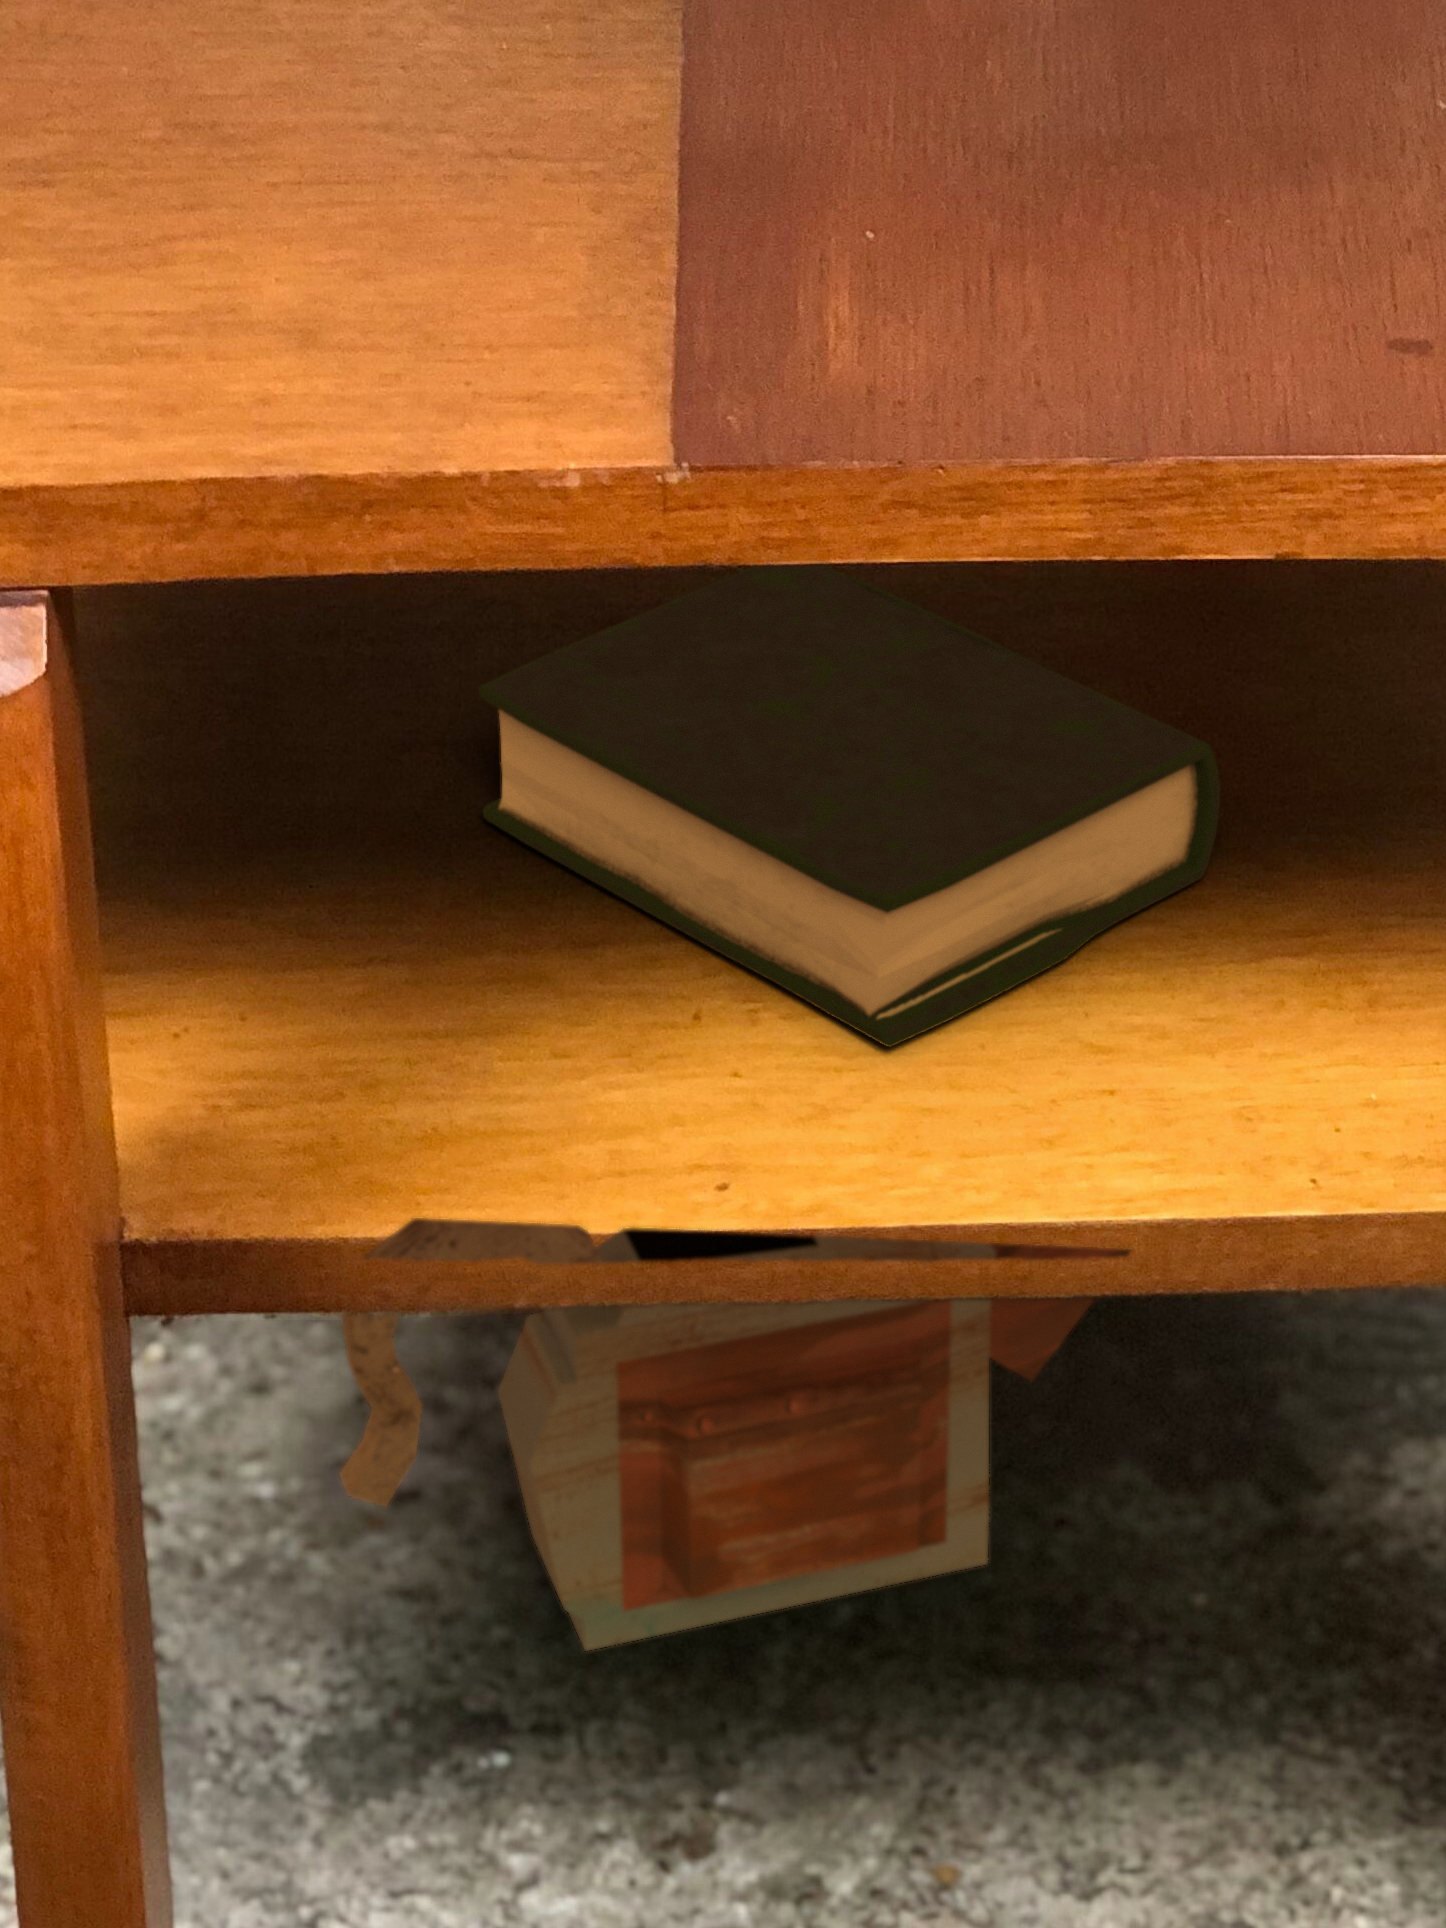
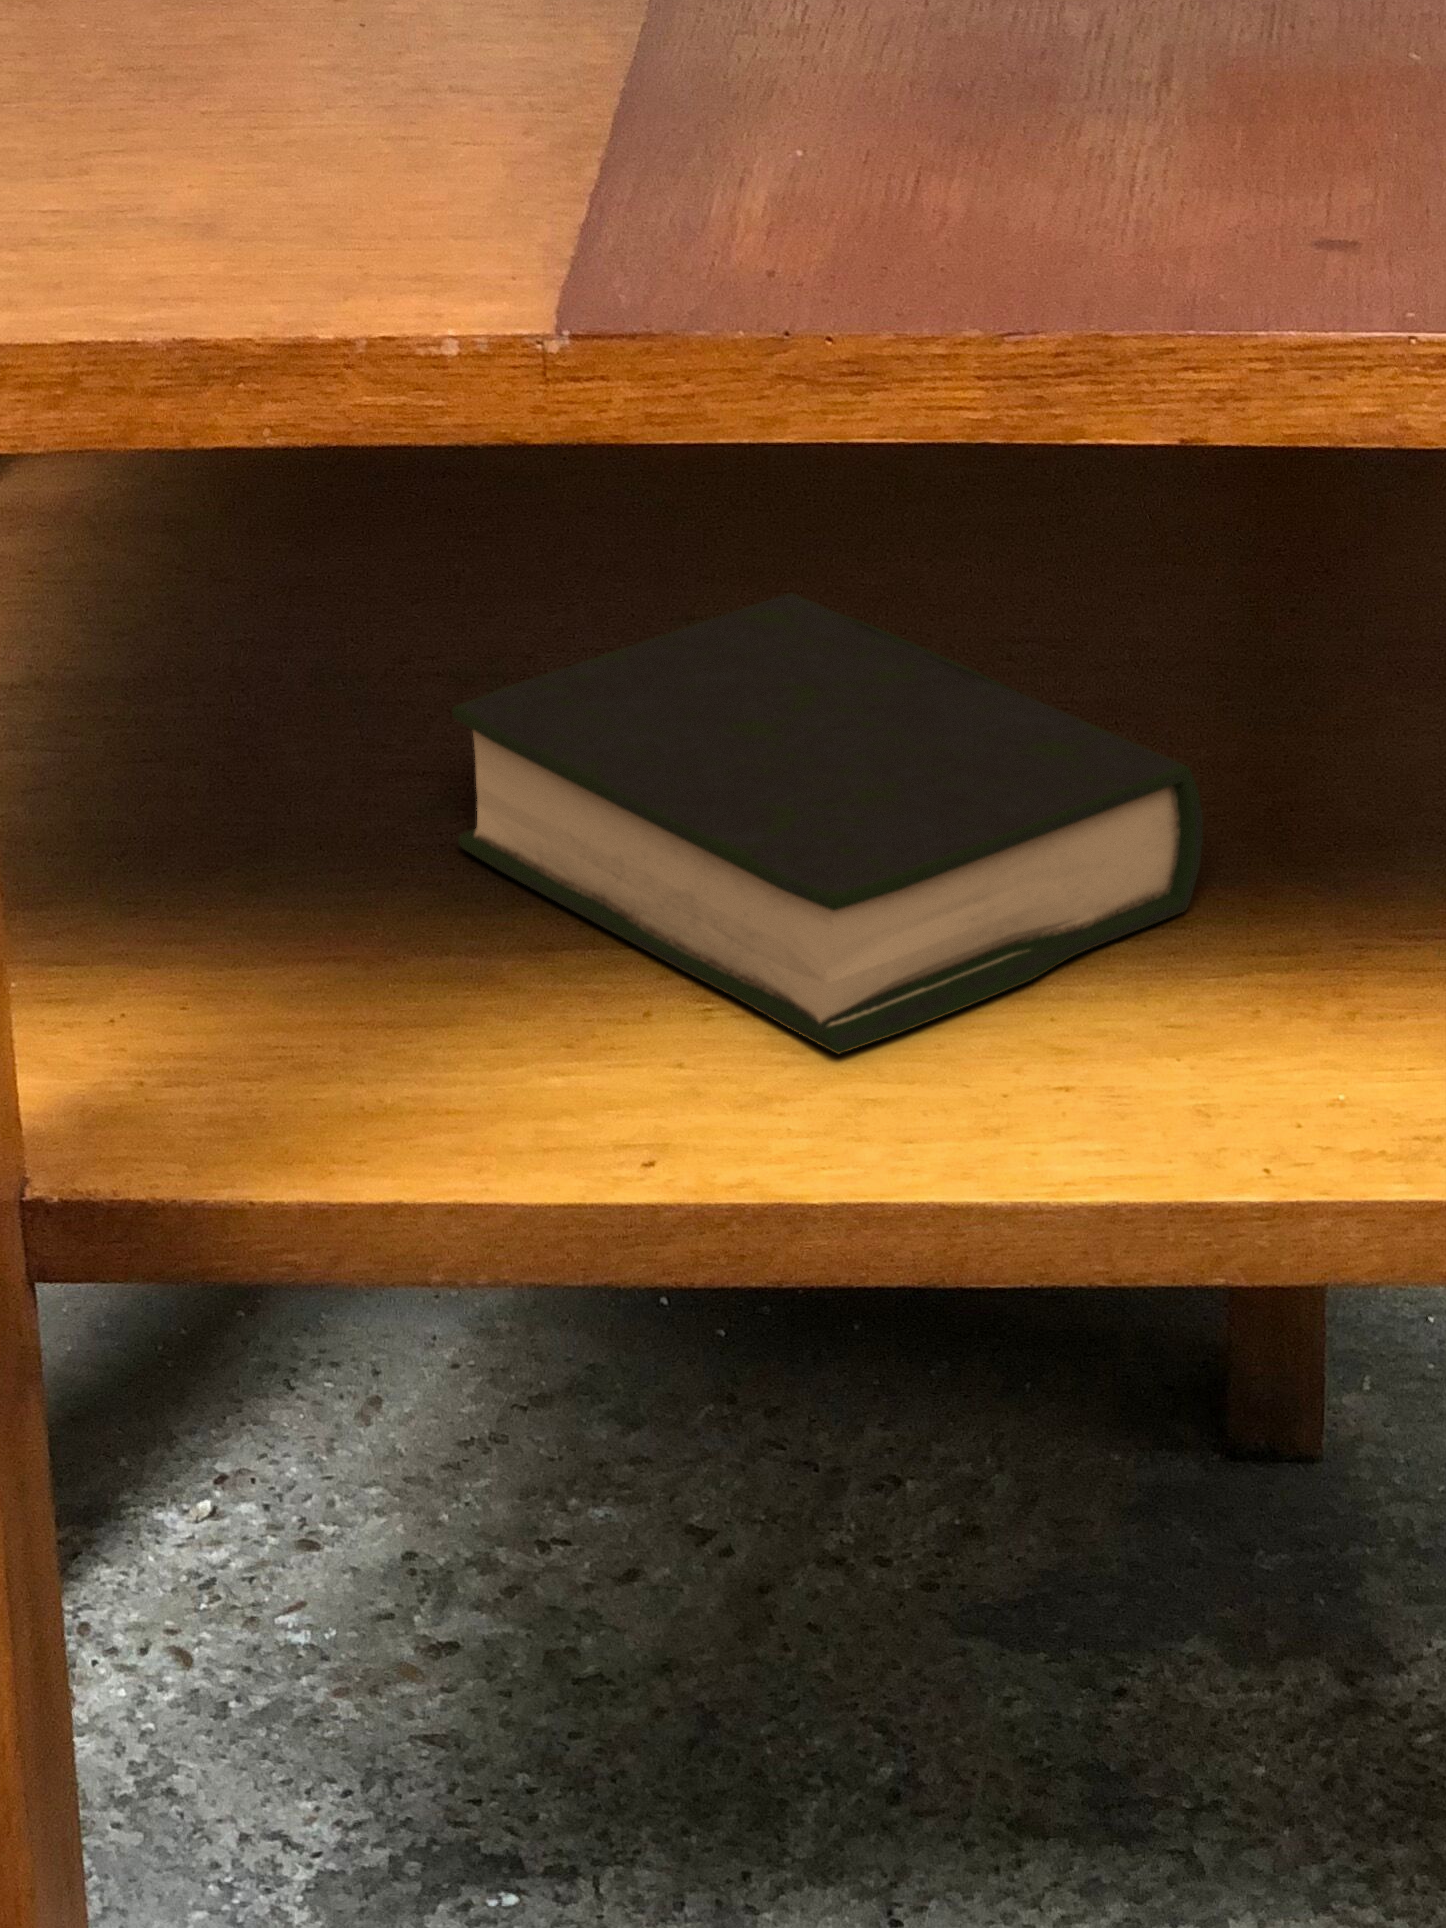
watering can: present [340,1218,1131,1650] -> none [345,1216,1302,1796]

